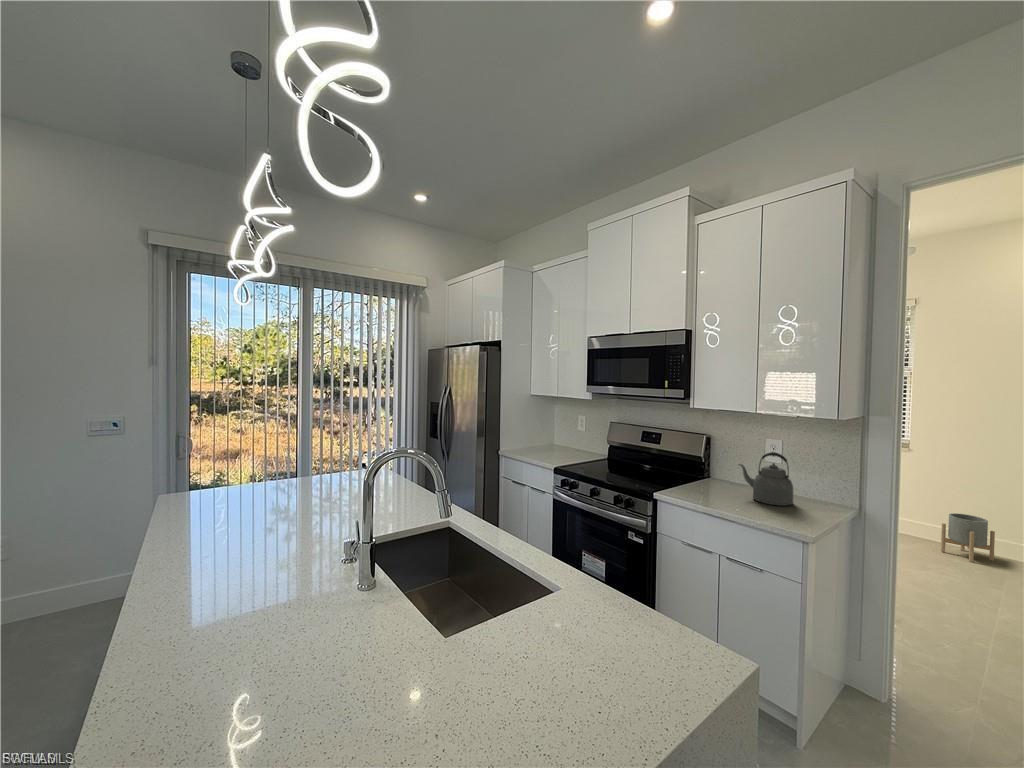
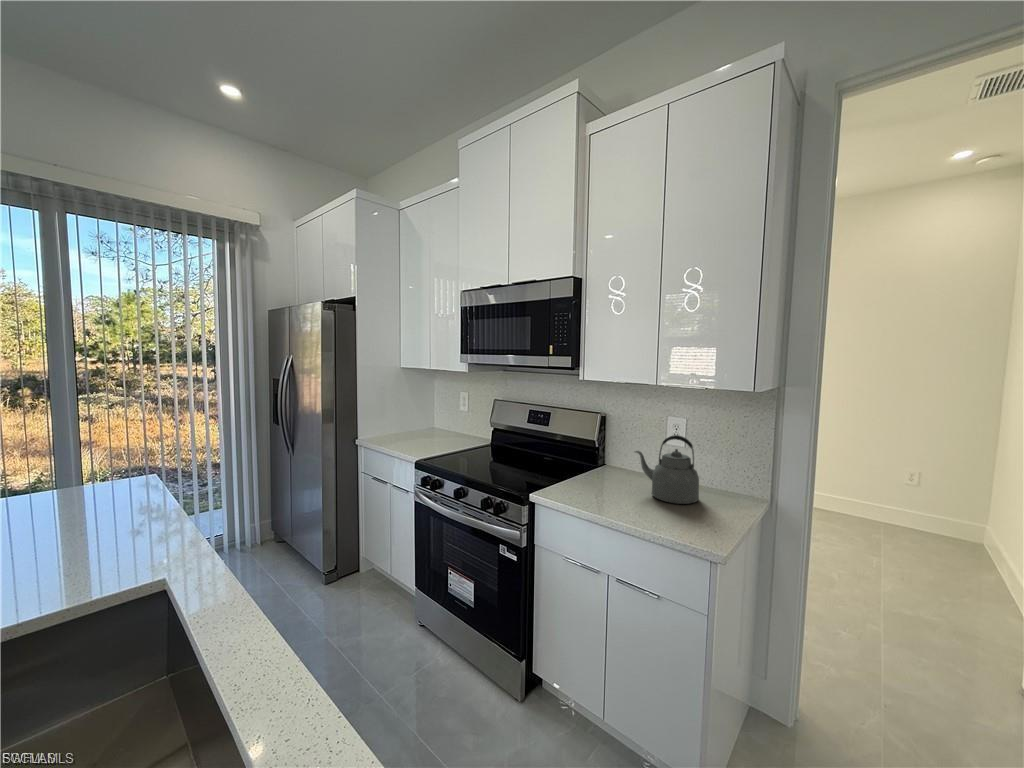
planter: present [941,513,995,562] -> none [835,482,883,531]

